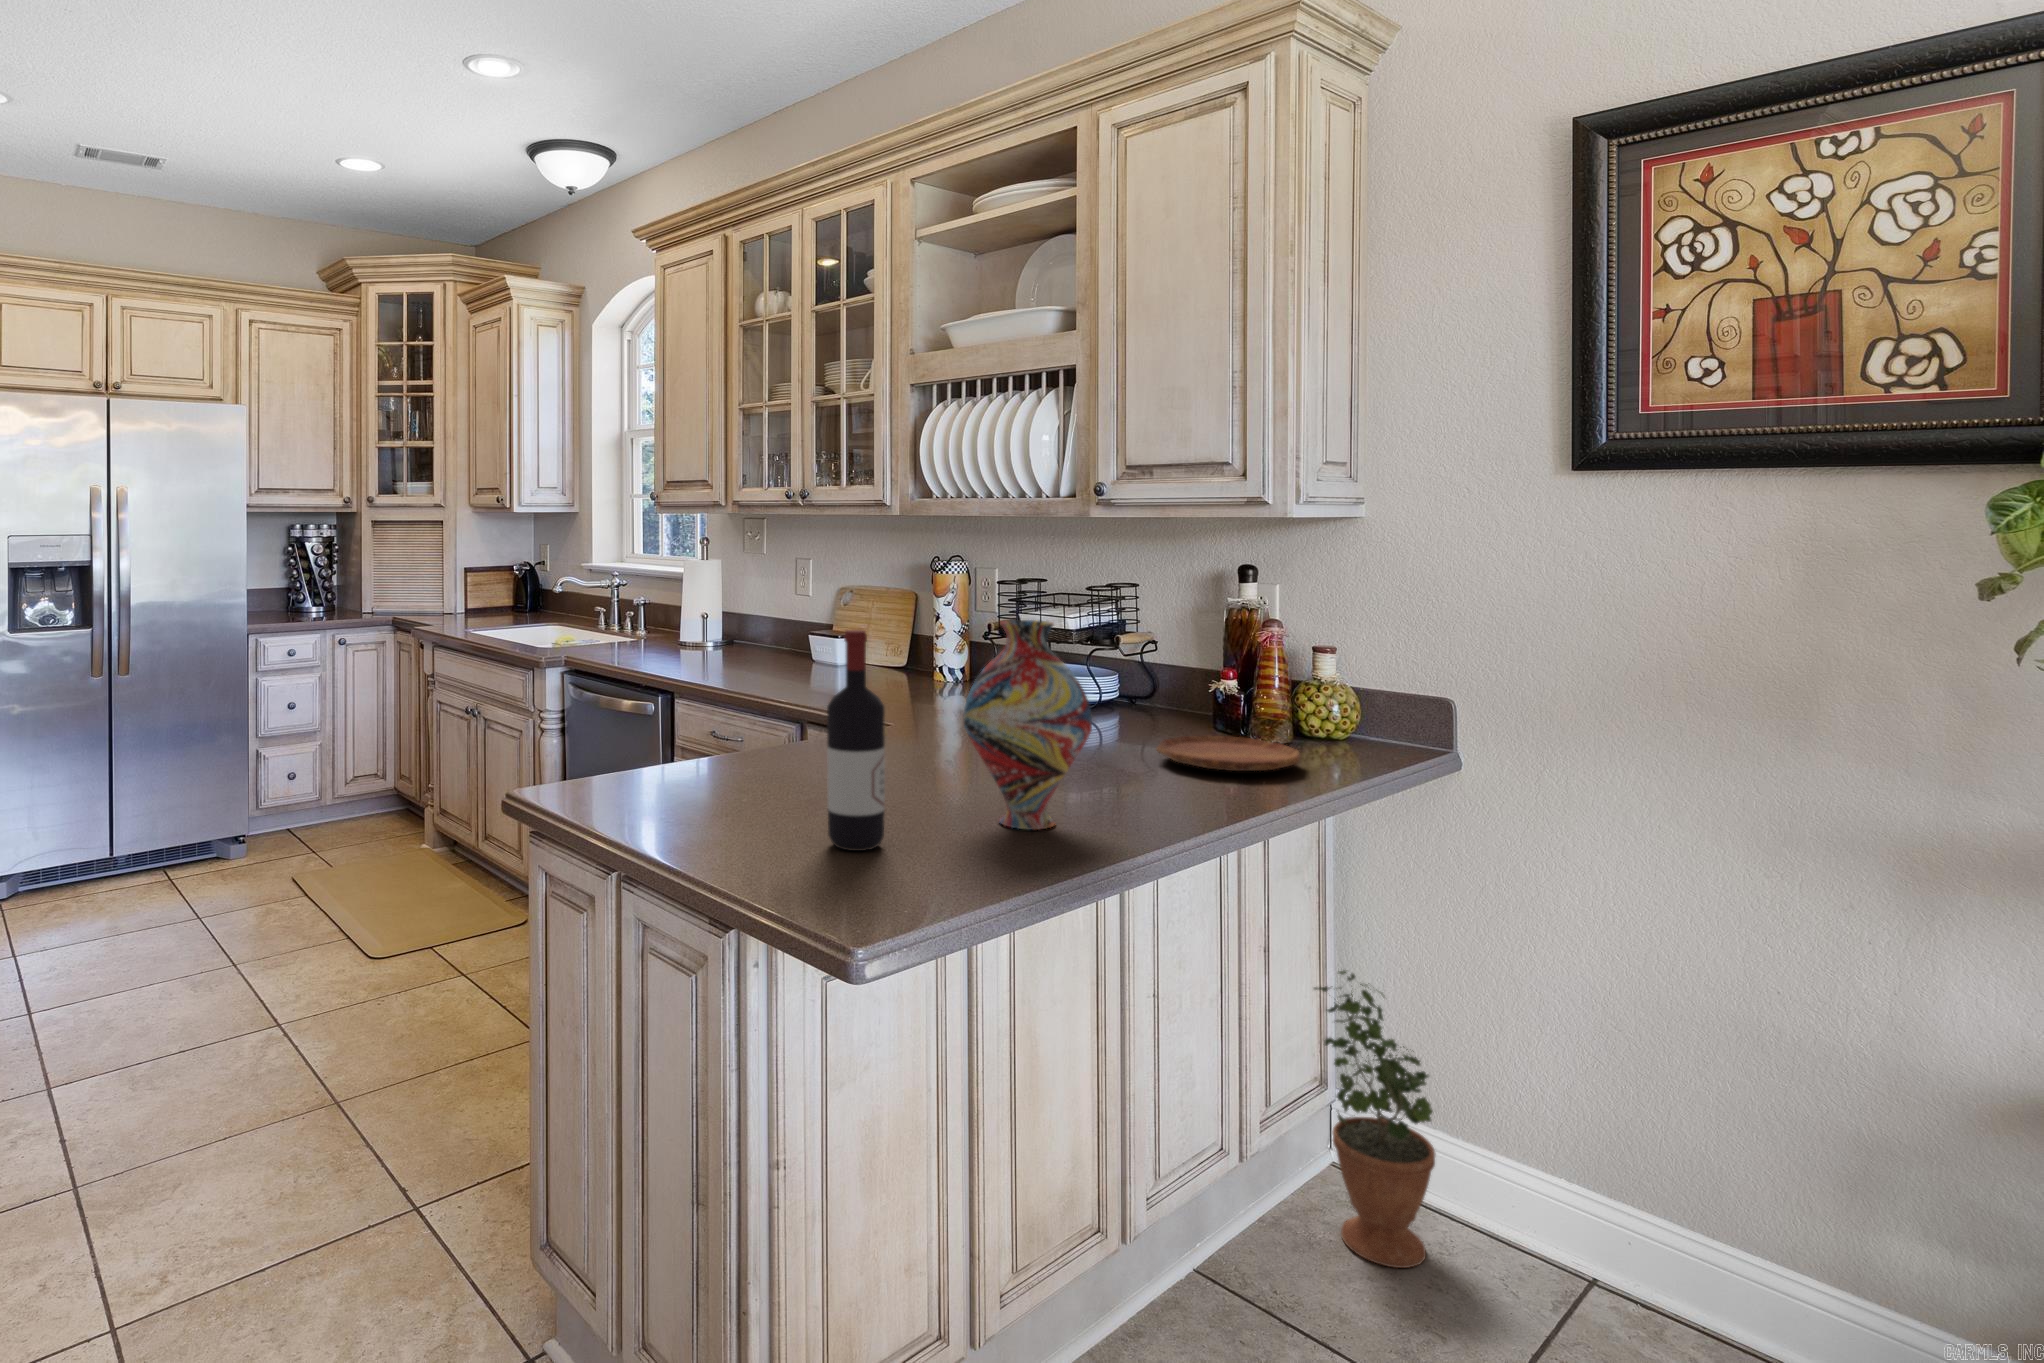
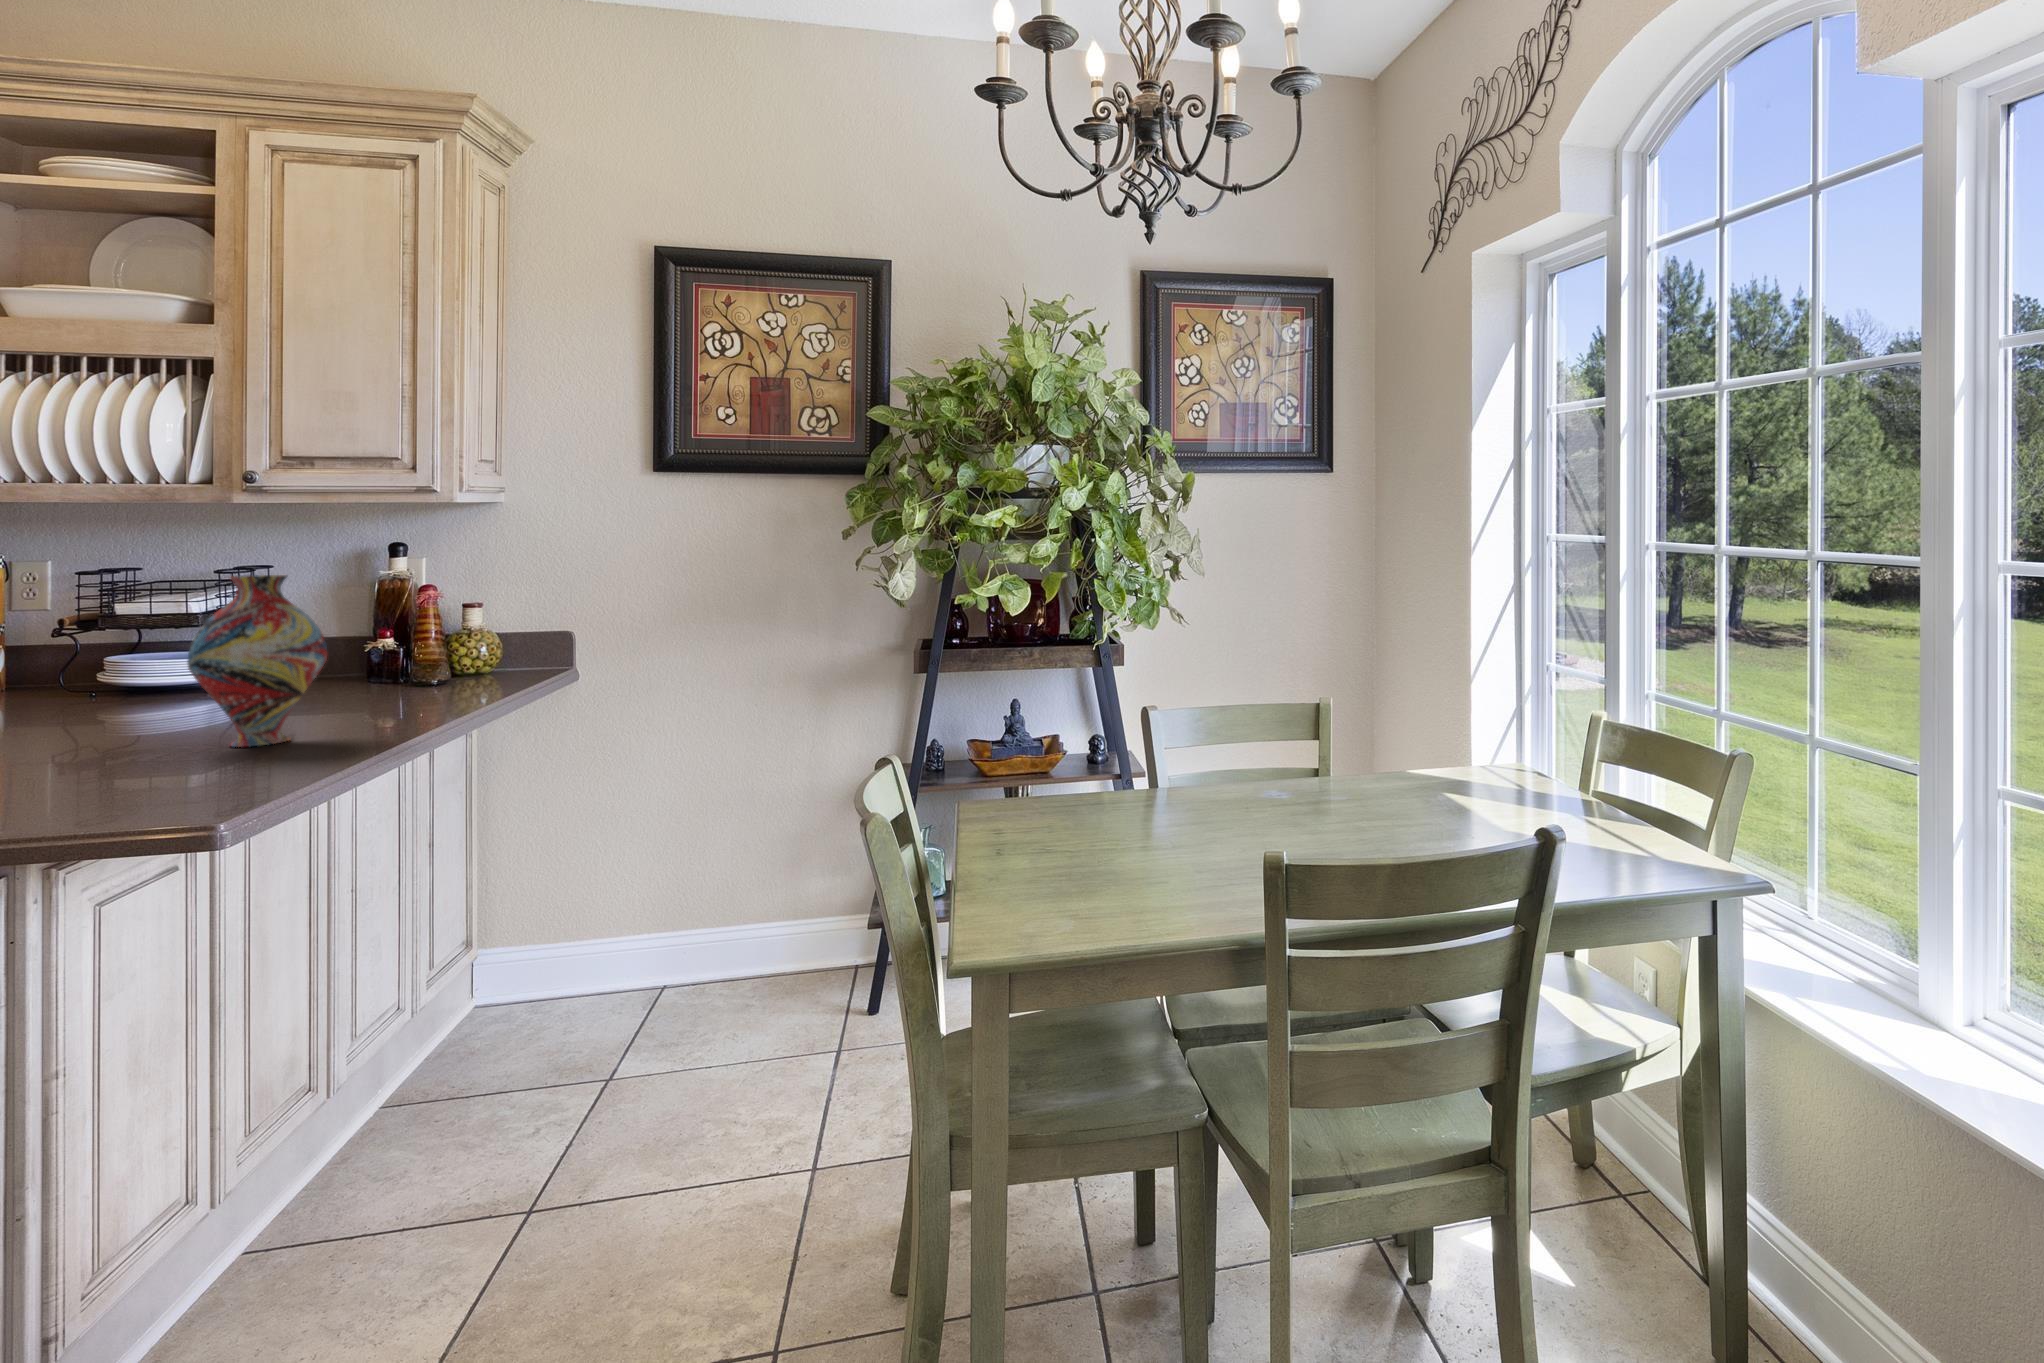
wine bottle: present [827,630,885,851] -> none [53,583,128,783]
tray: present [1157,736,1300,771] -> none [337,675,472,698]
potted plant: present [1314,971,1435,1268] -> none [470,844,570,1048]

